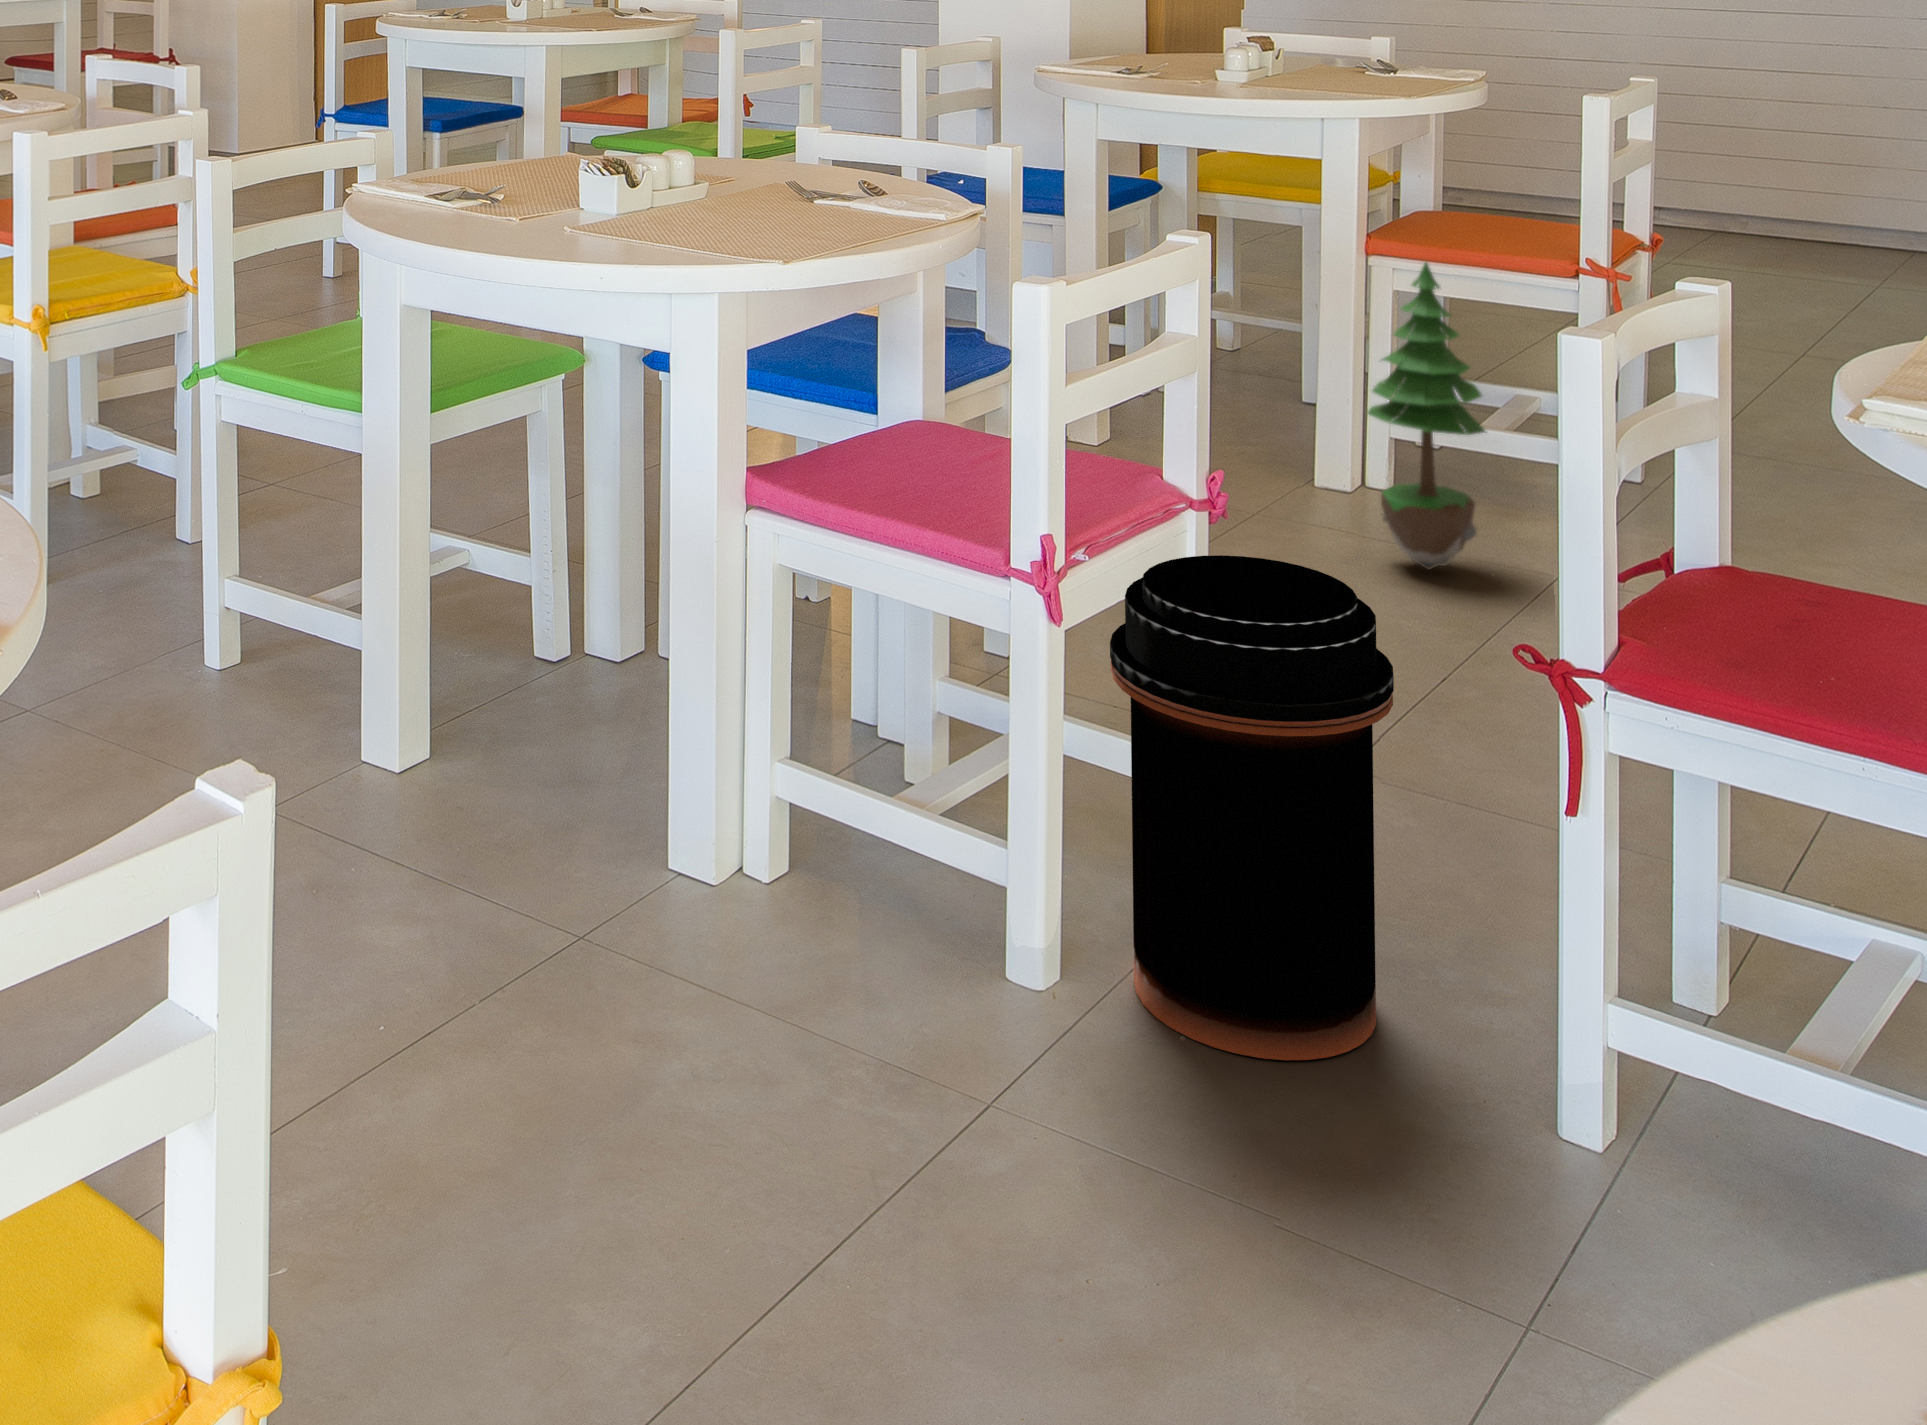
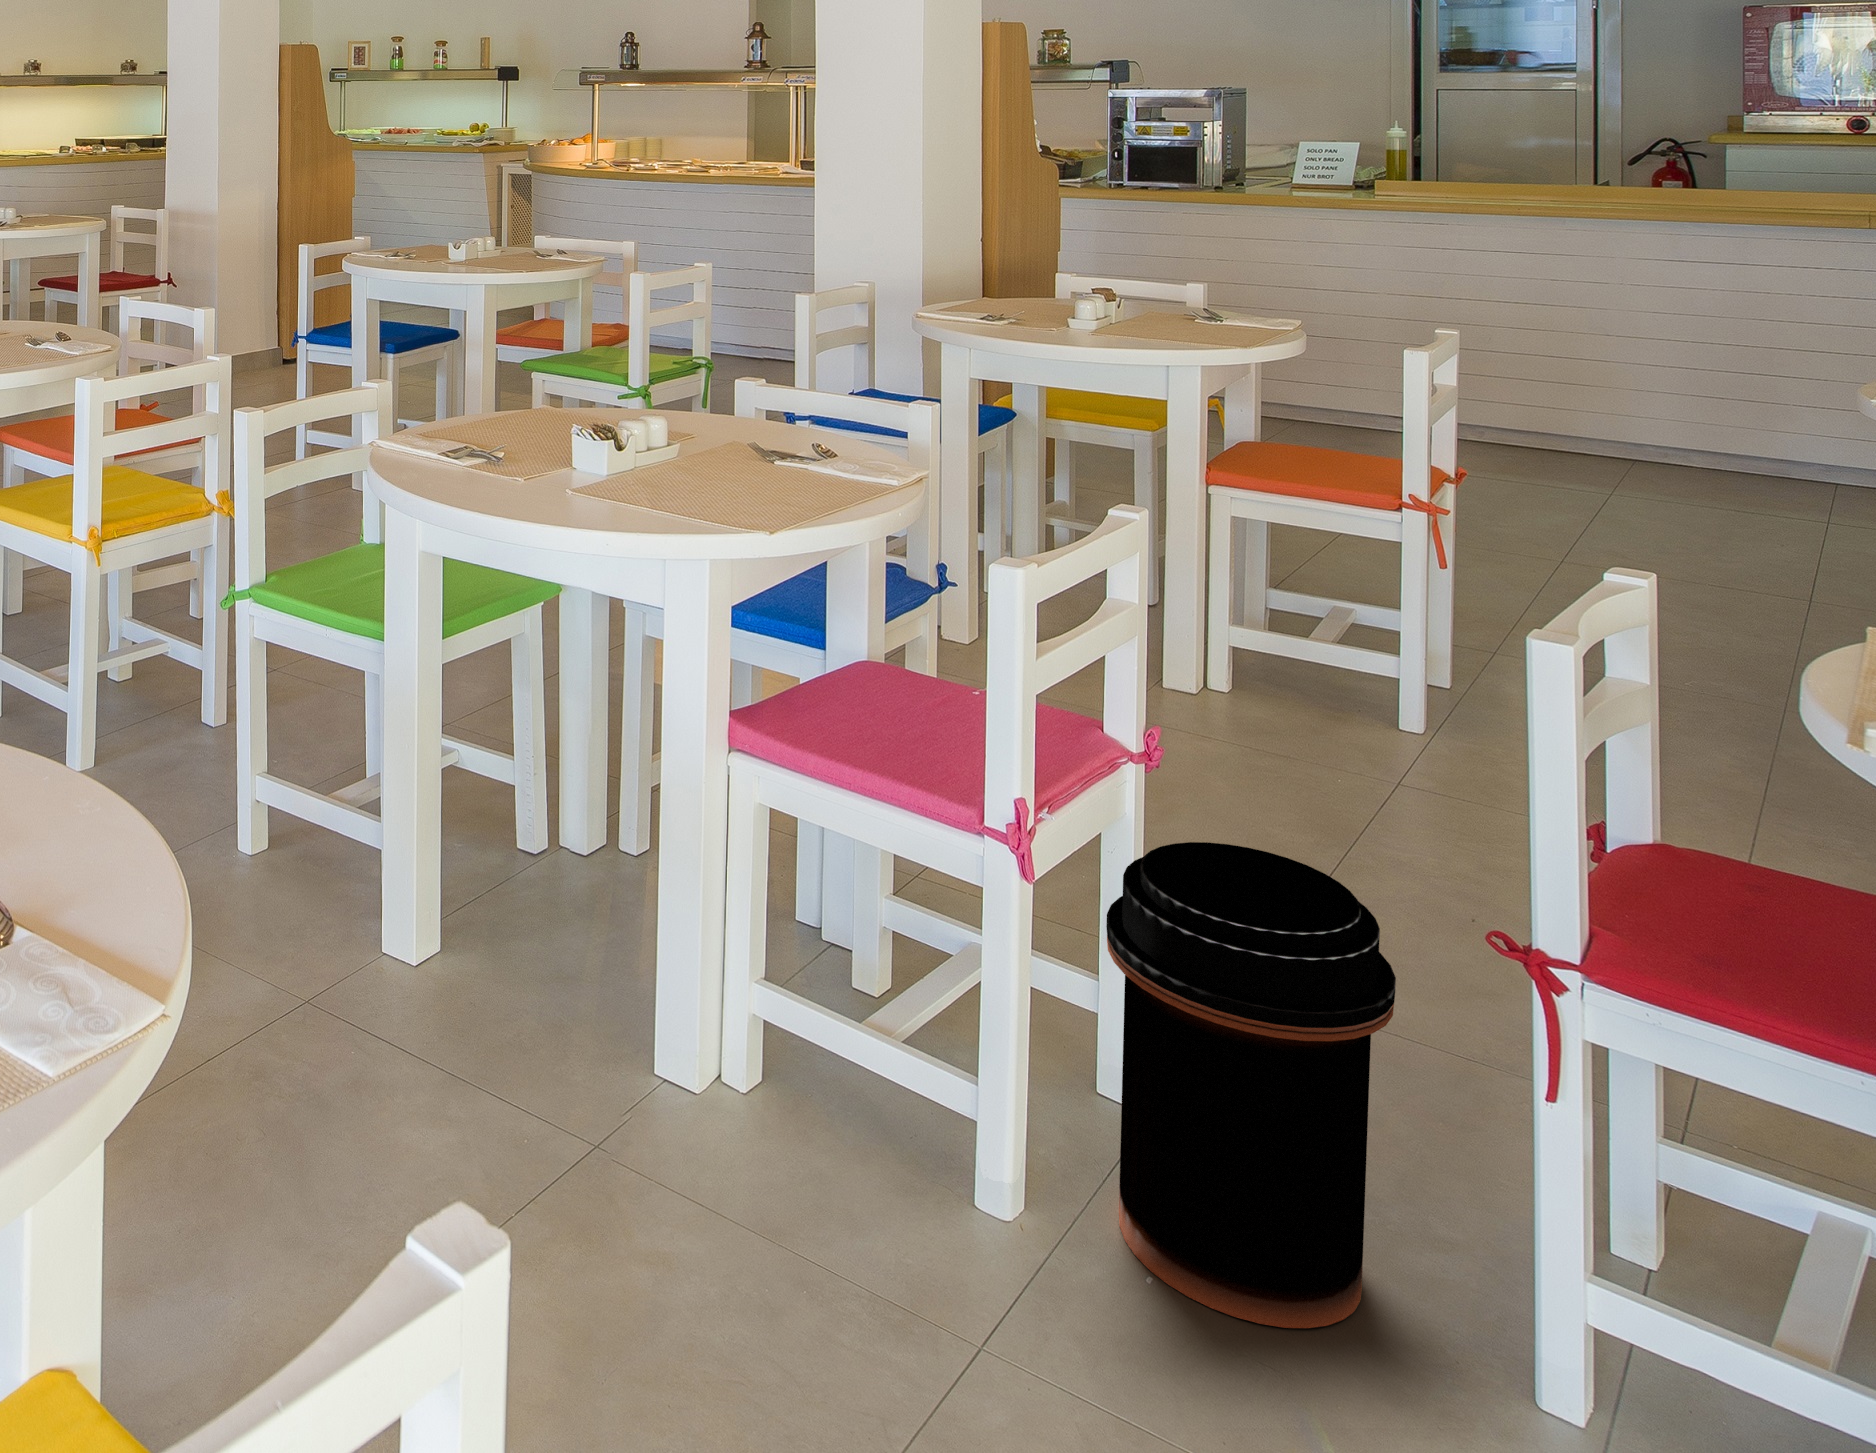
potted tree: present [1368,263,1485,570] -> none [1234,511,1348,777]

